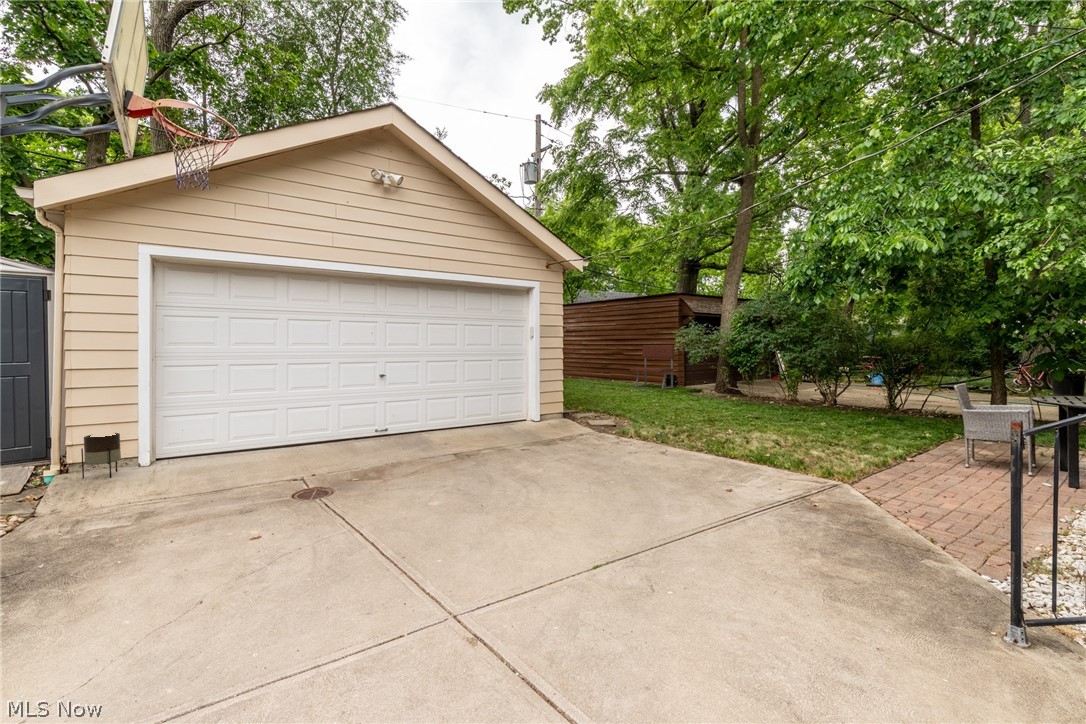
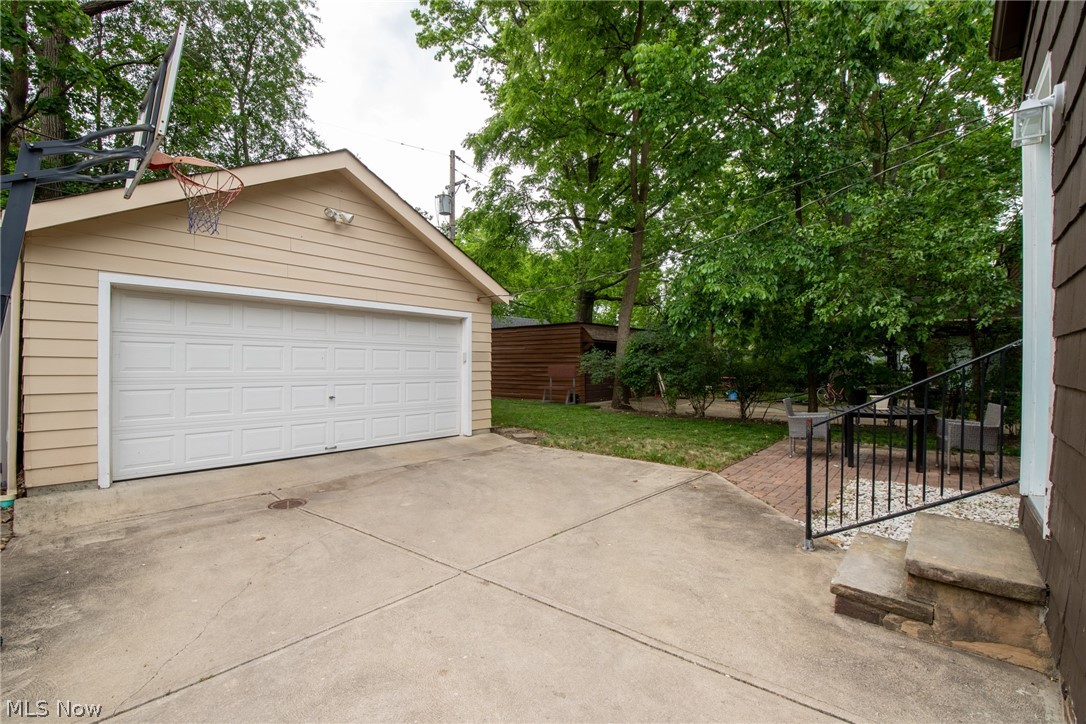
planter: present [81,433,121,478] -> none [45,454,85,499]

